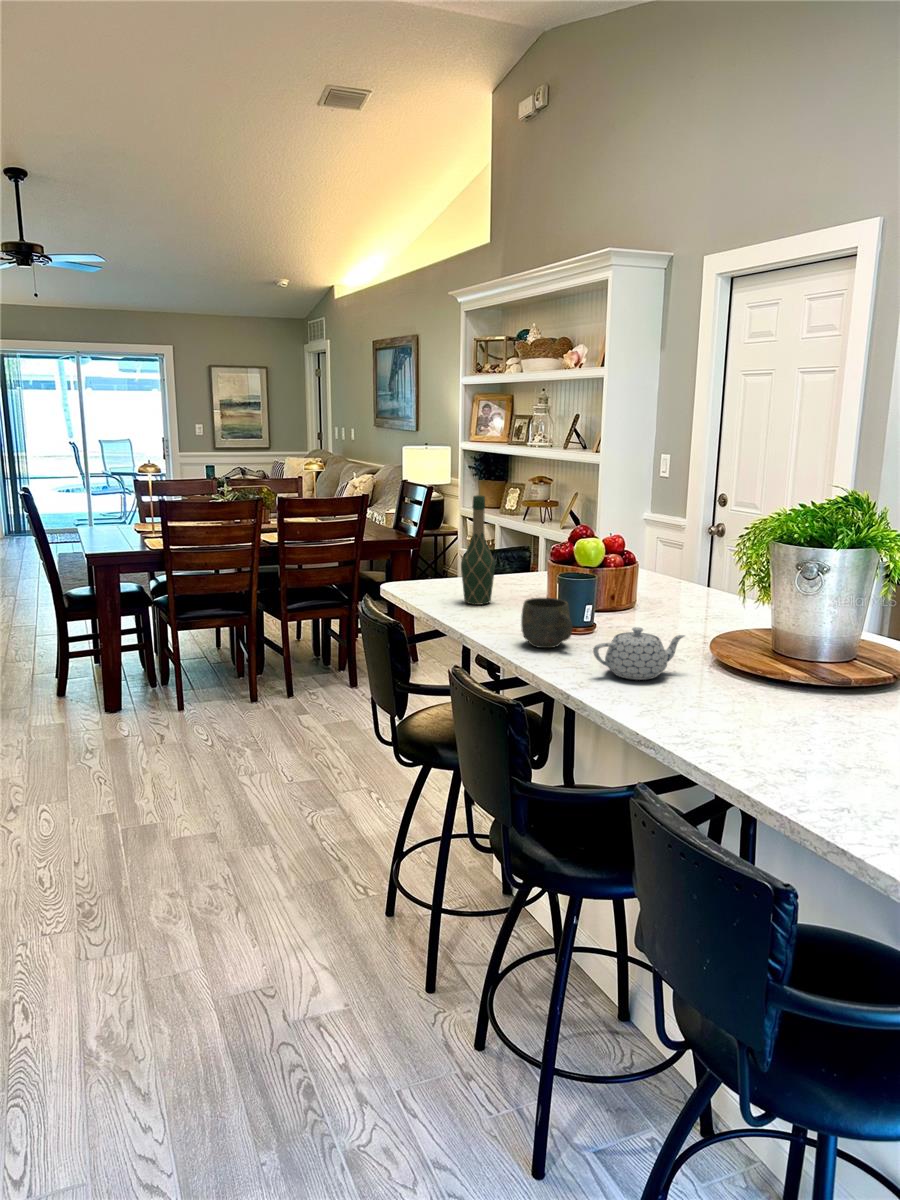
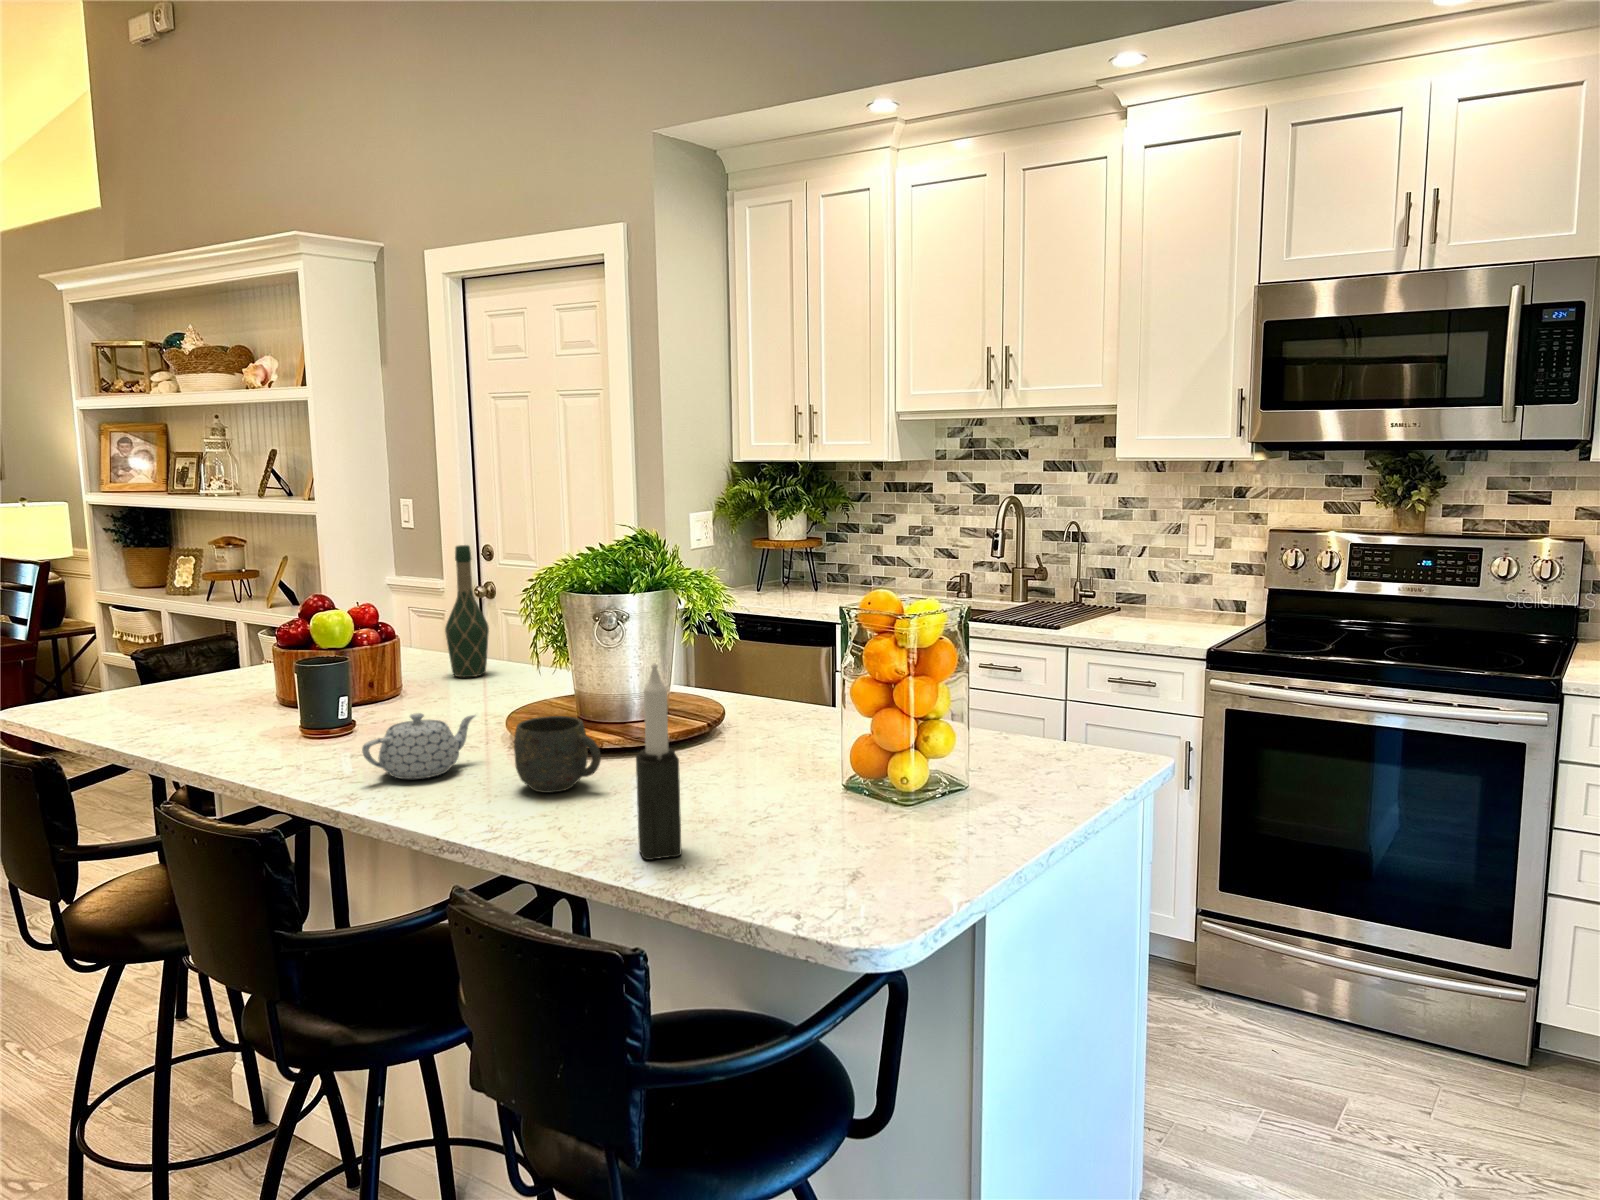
wine bottle: present [461,495,495,605] -> present [445,545,489,677]
mug: present [521,598,573,648] -> present [514,716,601,793]
candle: none [808,620,858,800] -> present [636,663,681,860]

